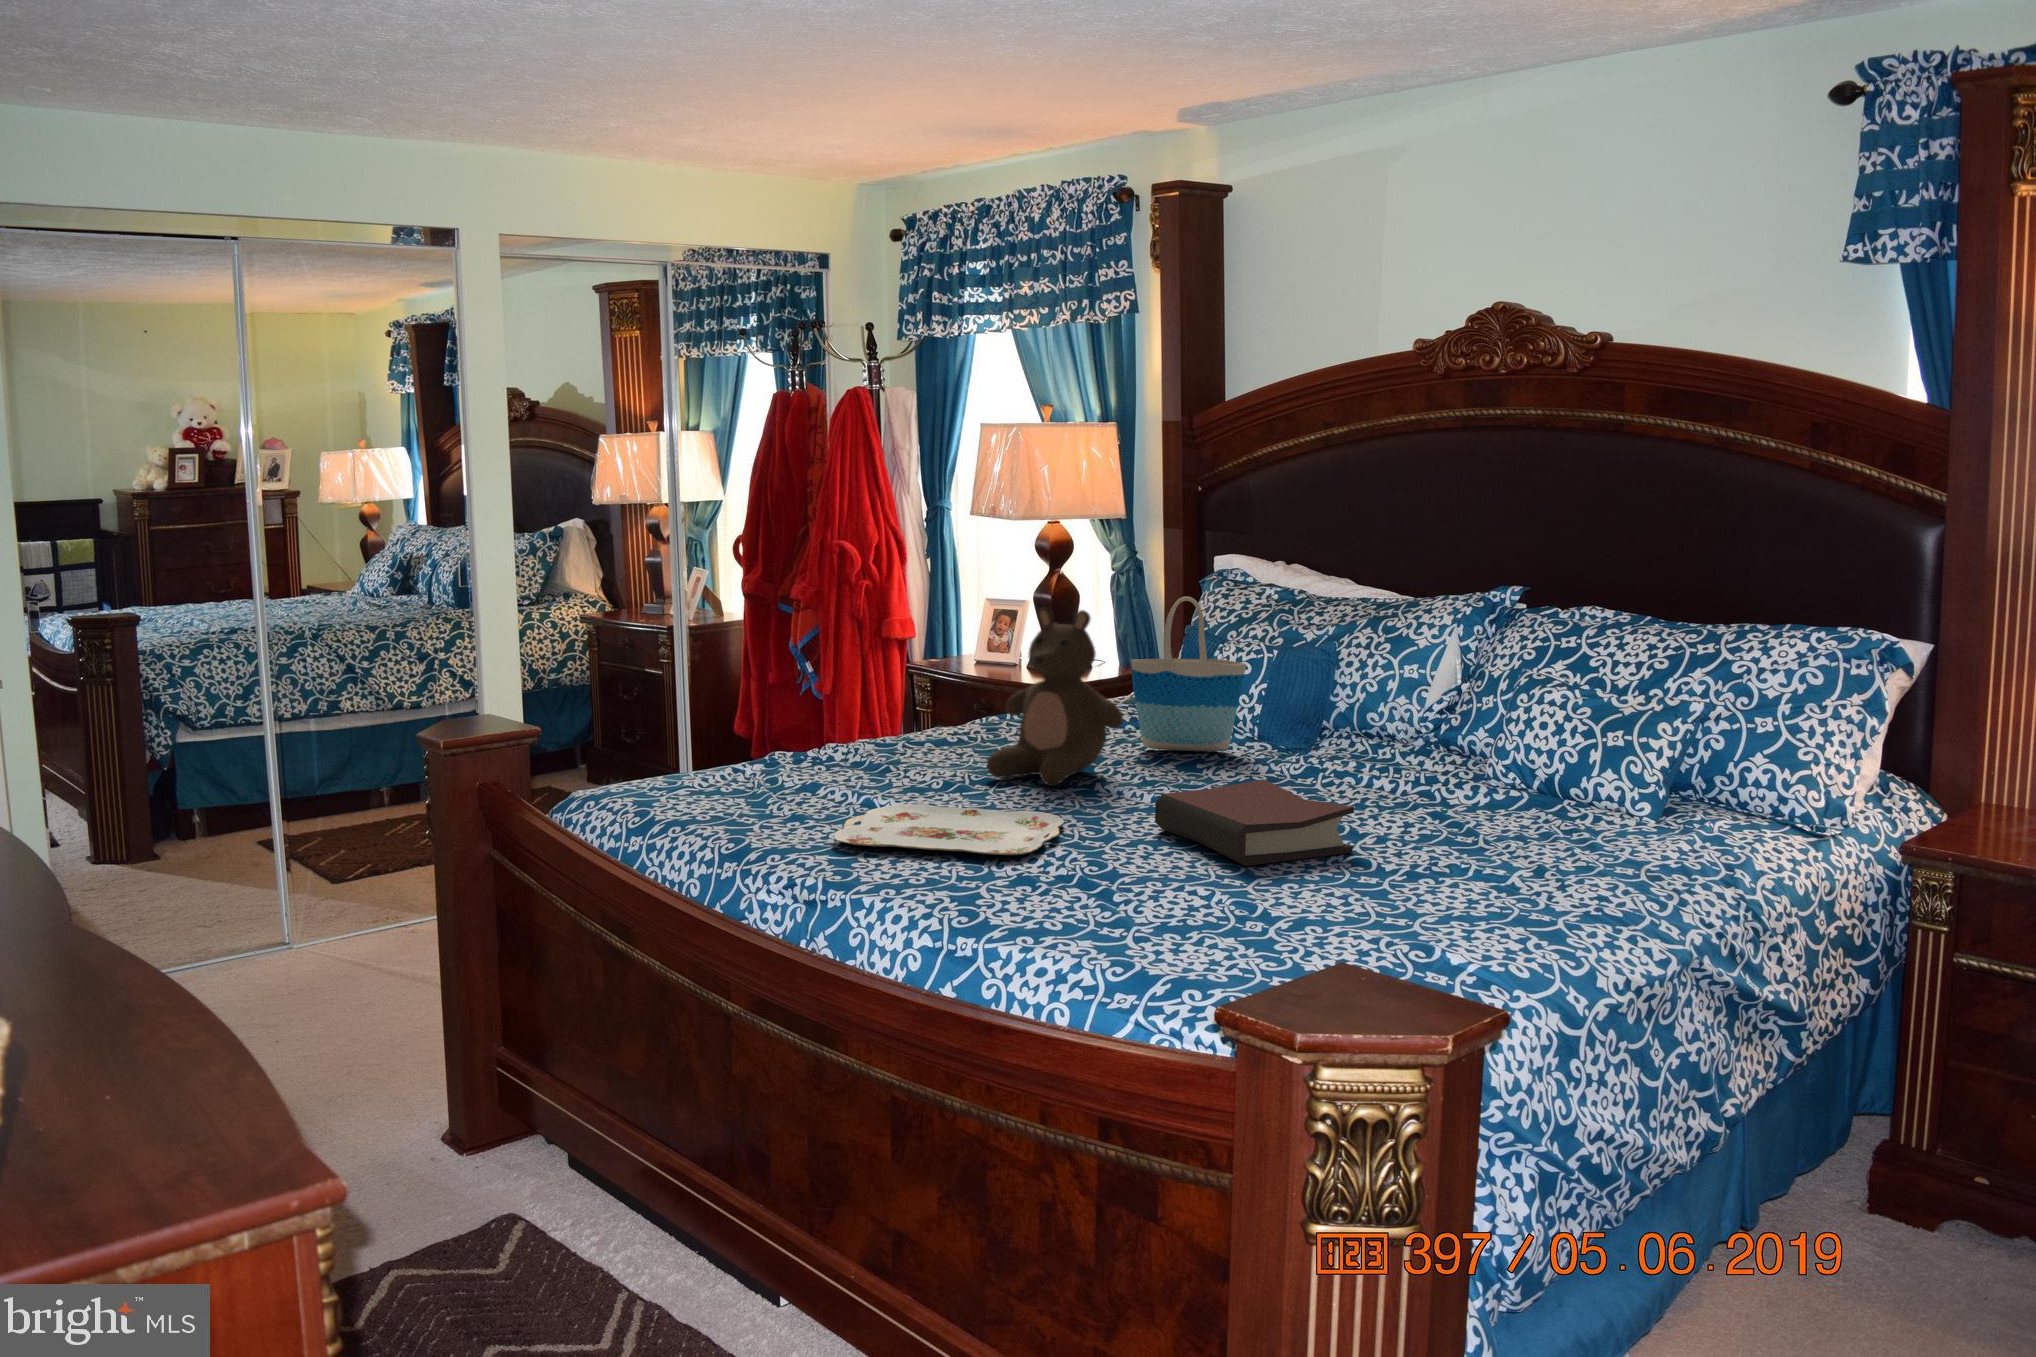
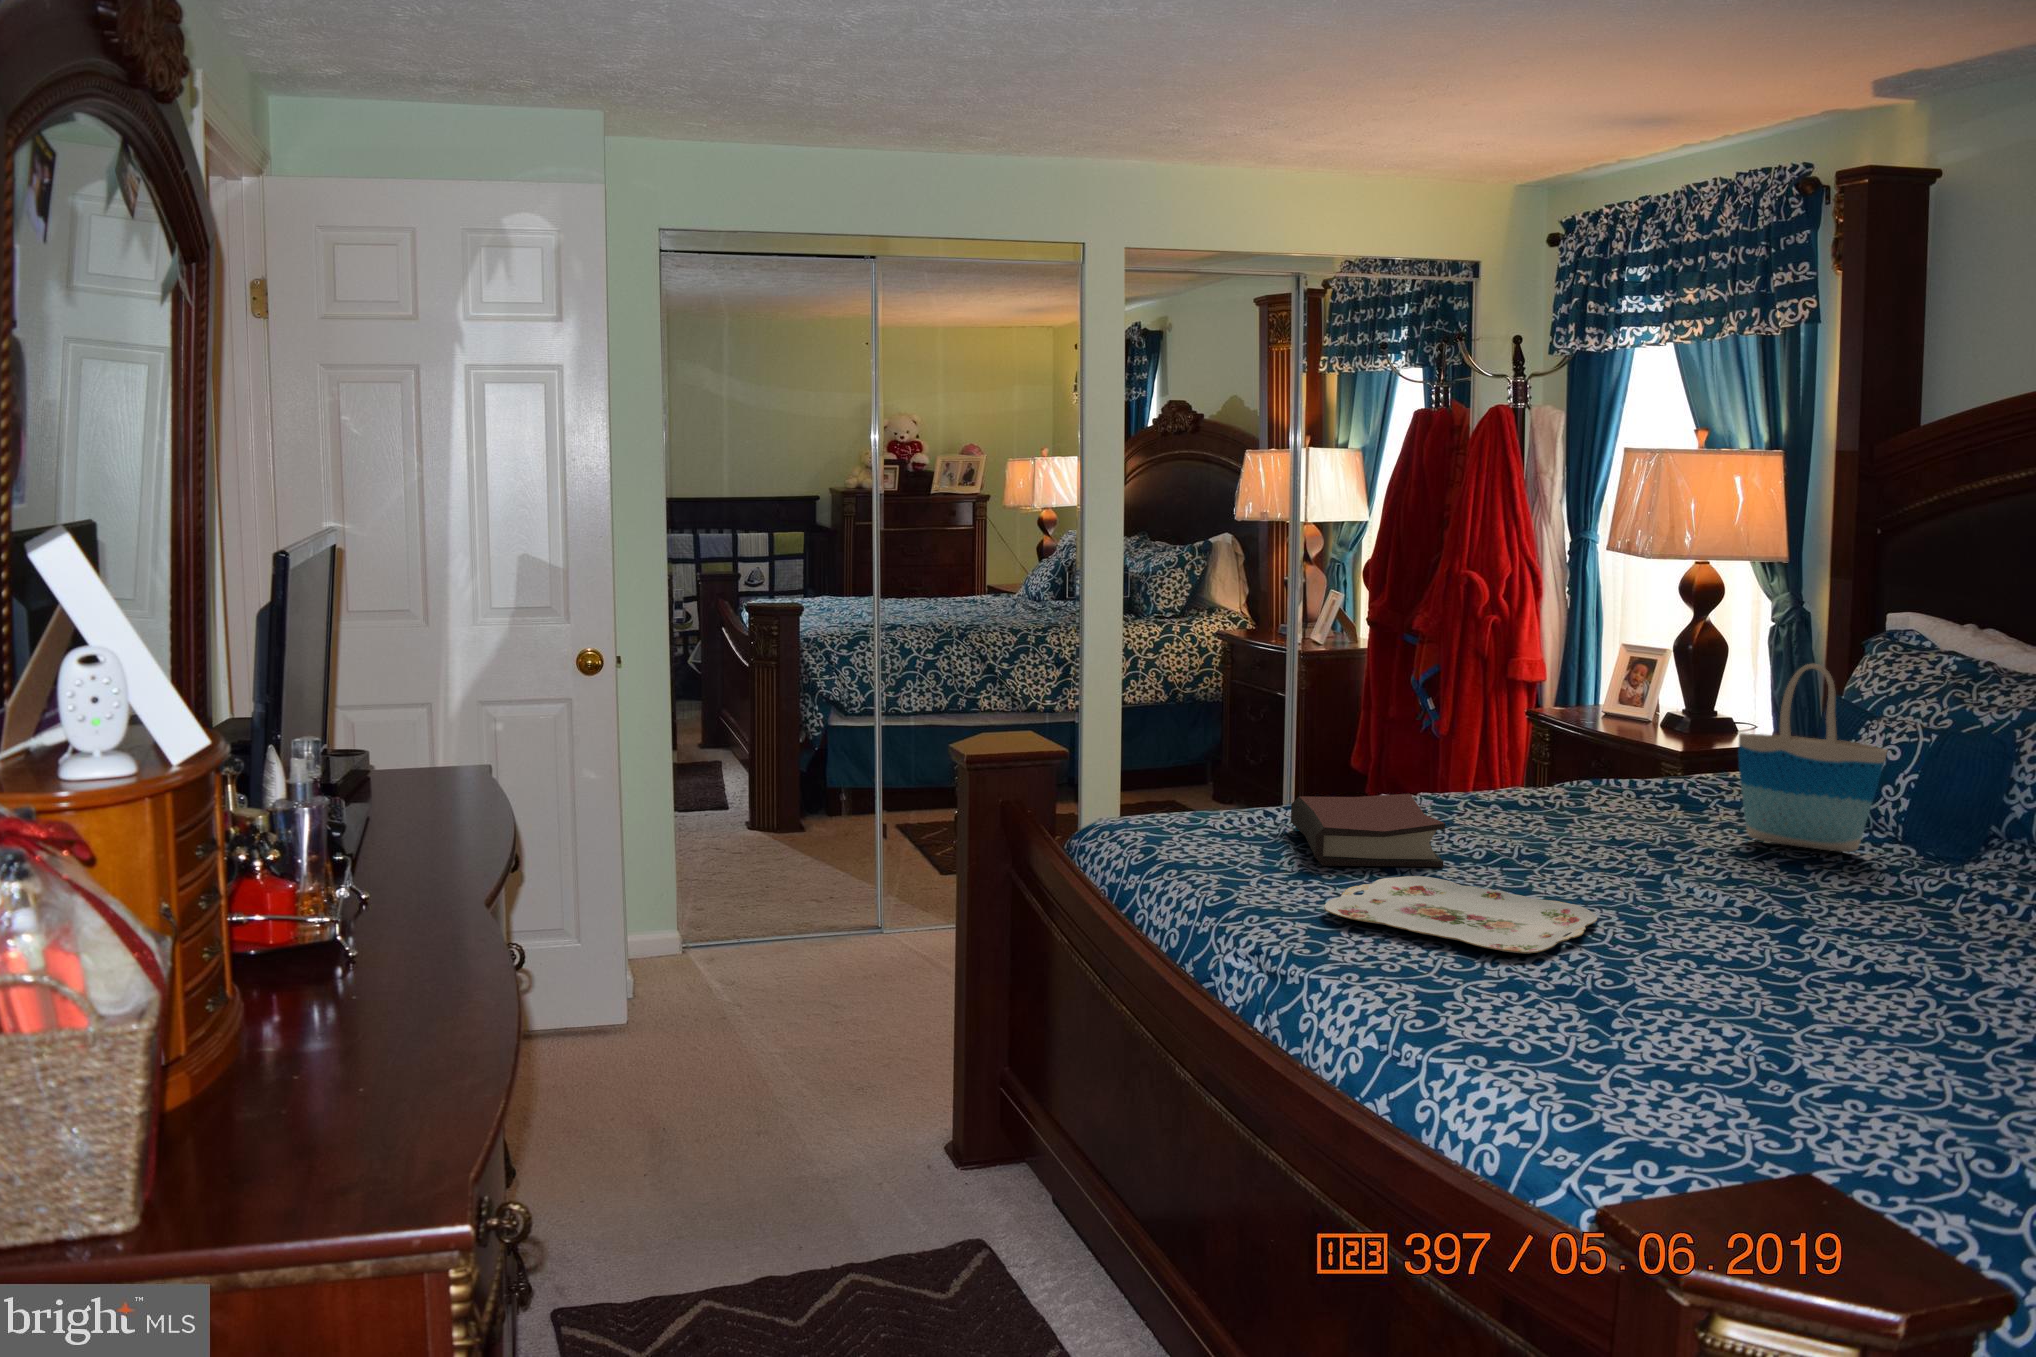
stuffed bear: present [986,607,1123,786] -> none [1536,667,1706,874]
hardback book: present [1155,779,1354,866] -> present [1291,794,1445,867]

